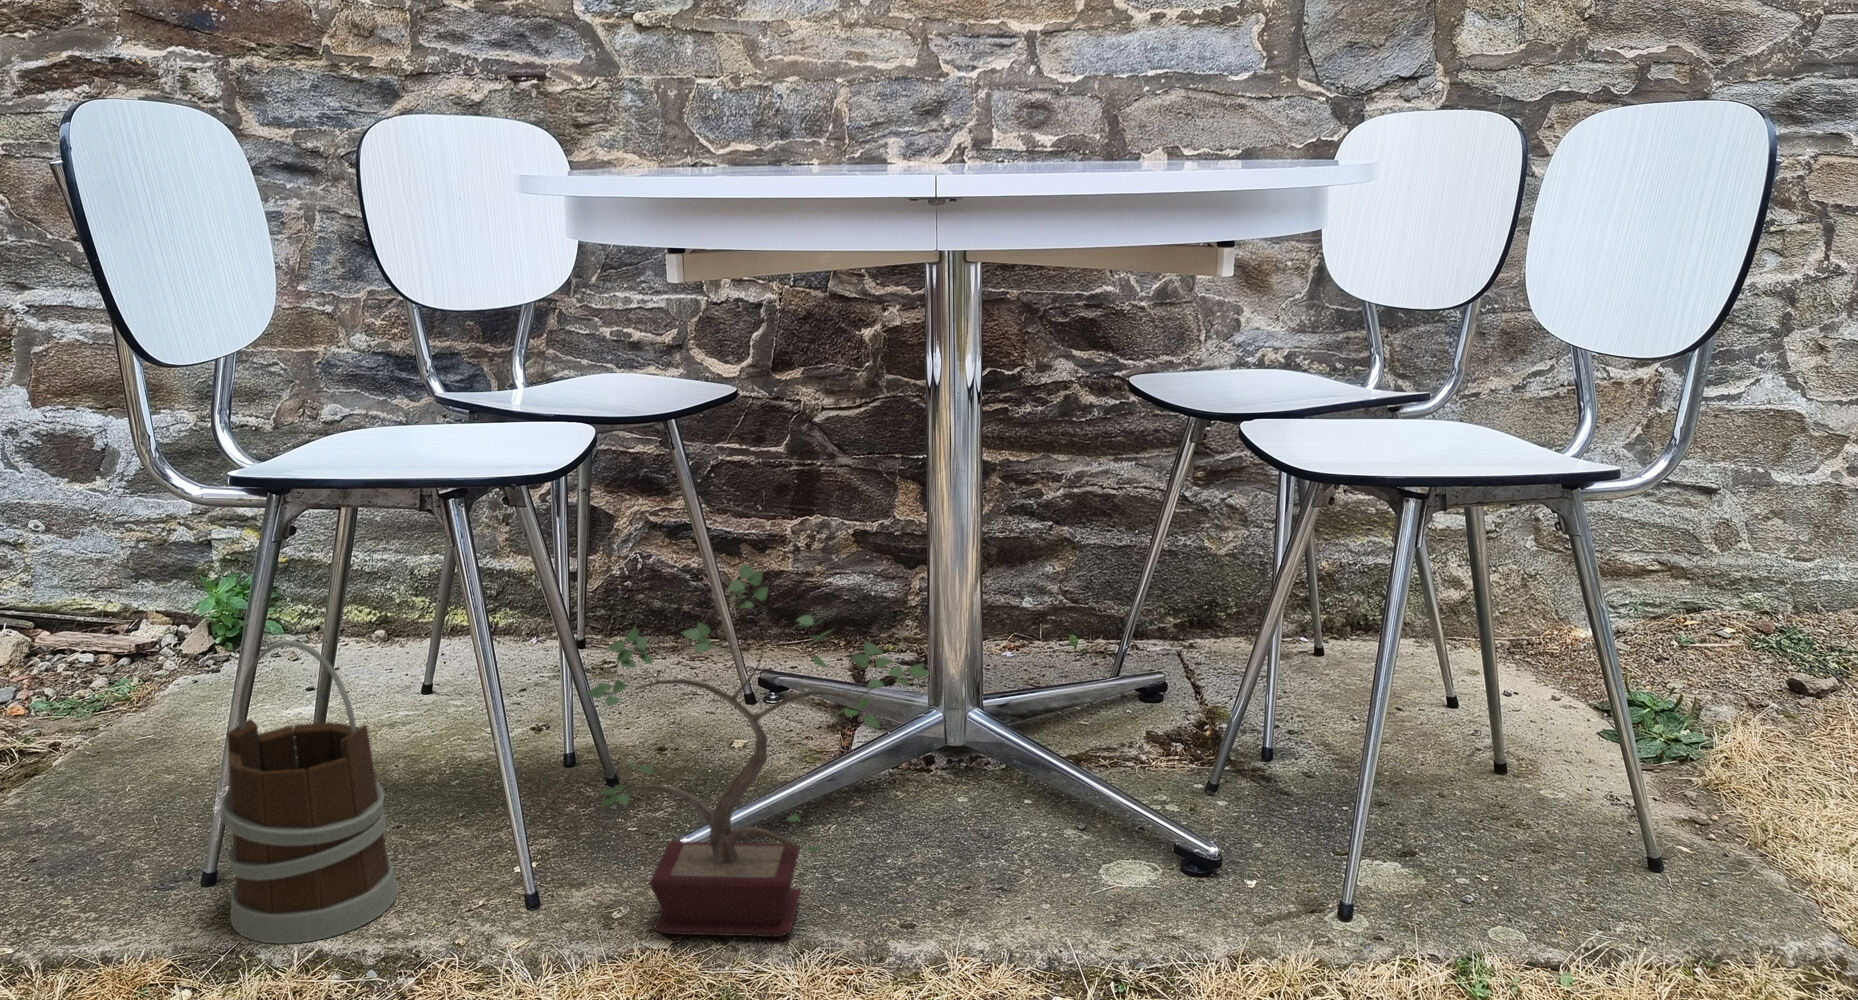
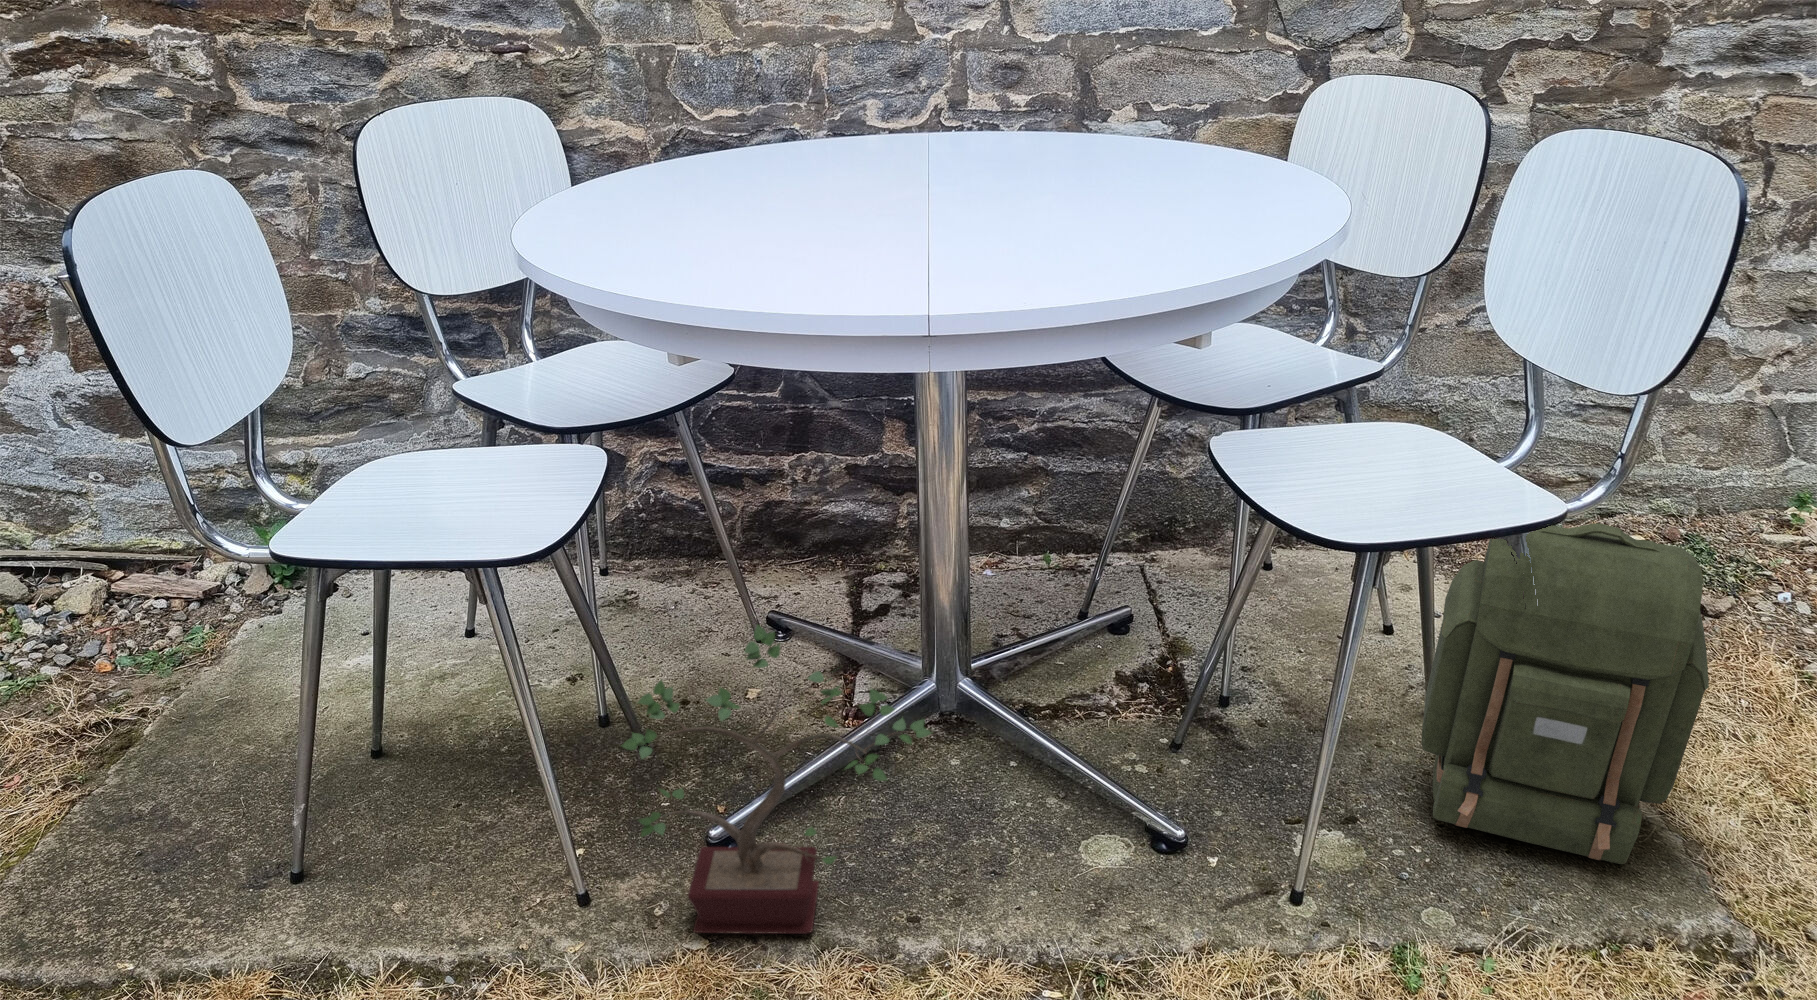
backpack: none [1485,497,1799,893] -> present [1421,523,1709,864]
wooden bucket: present [222,641,398,944] -> none [302,698,465,953]

